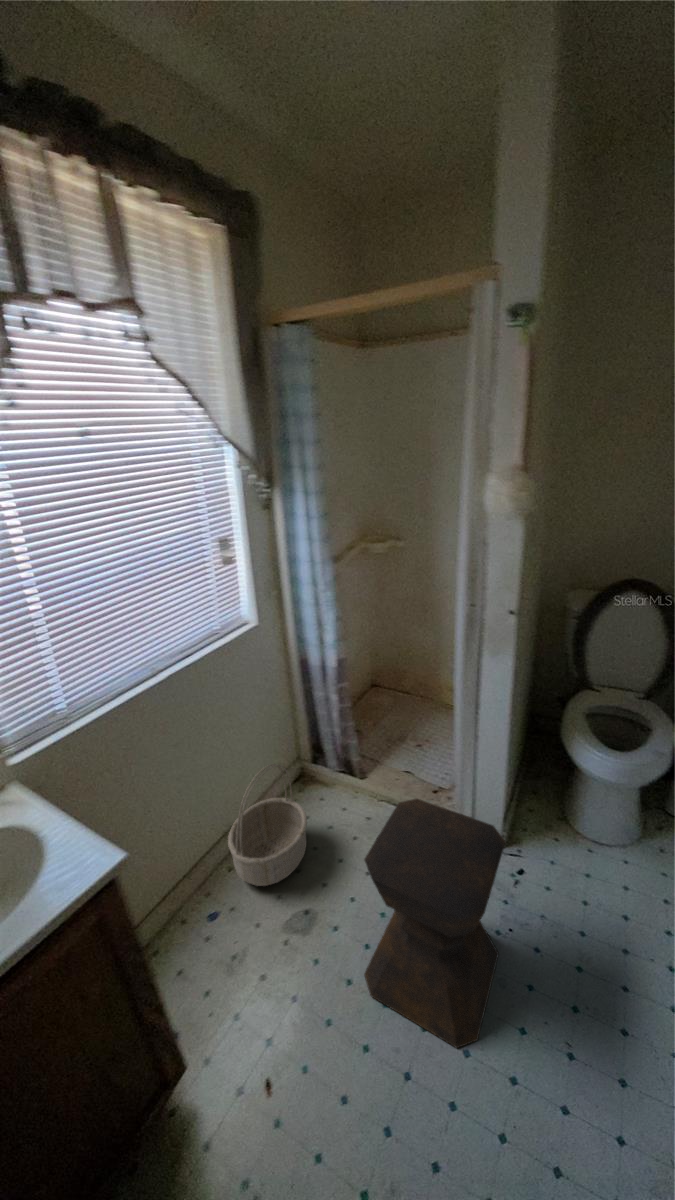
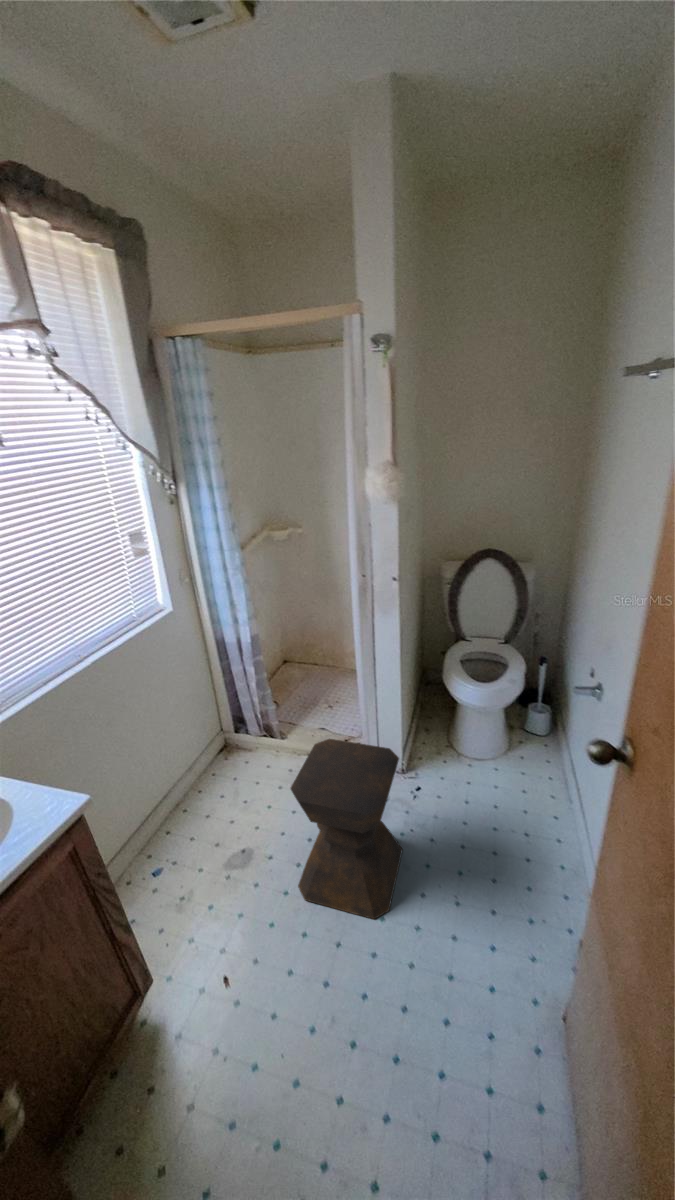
basket: present [228,764,307,886] -> none [166,732,238,840]

